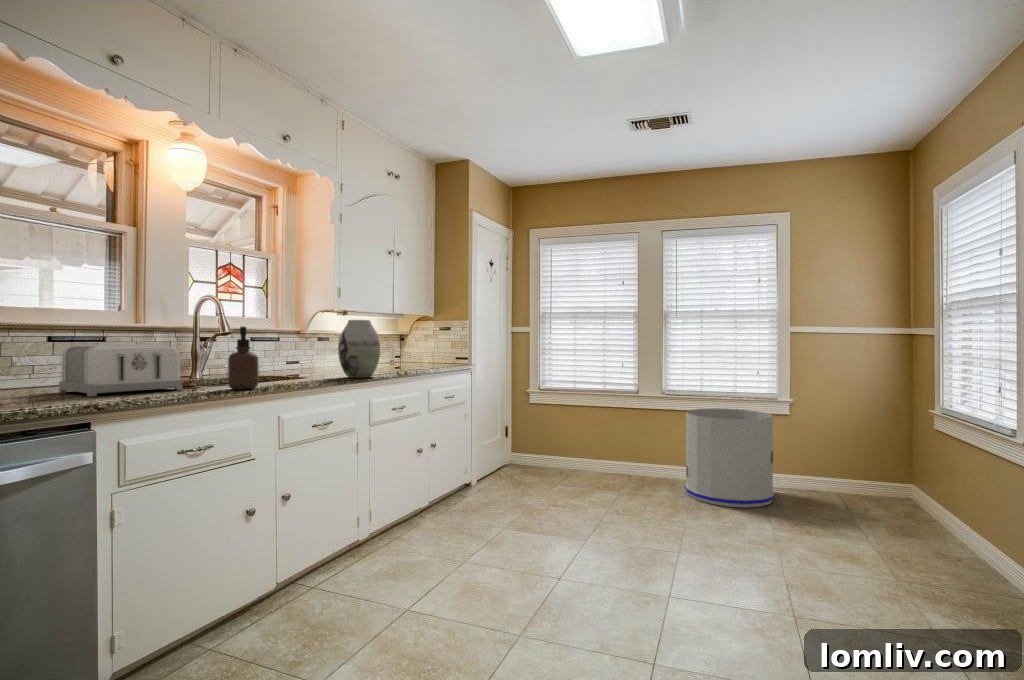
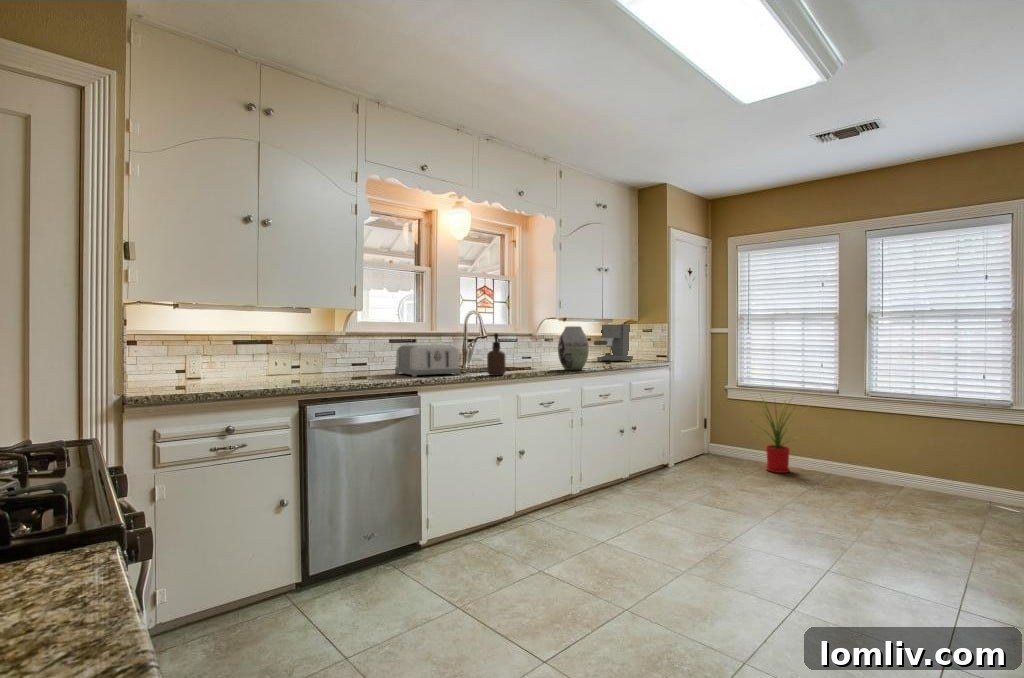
coffee maker: none [383,321,430,366] -> present [594,324,633,361]
house plant: none [552,396,614,481] -> present [759,401,792,473]
trash can: present [684,409,775,507] -> none [888,411,998,515]

